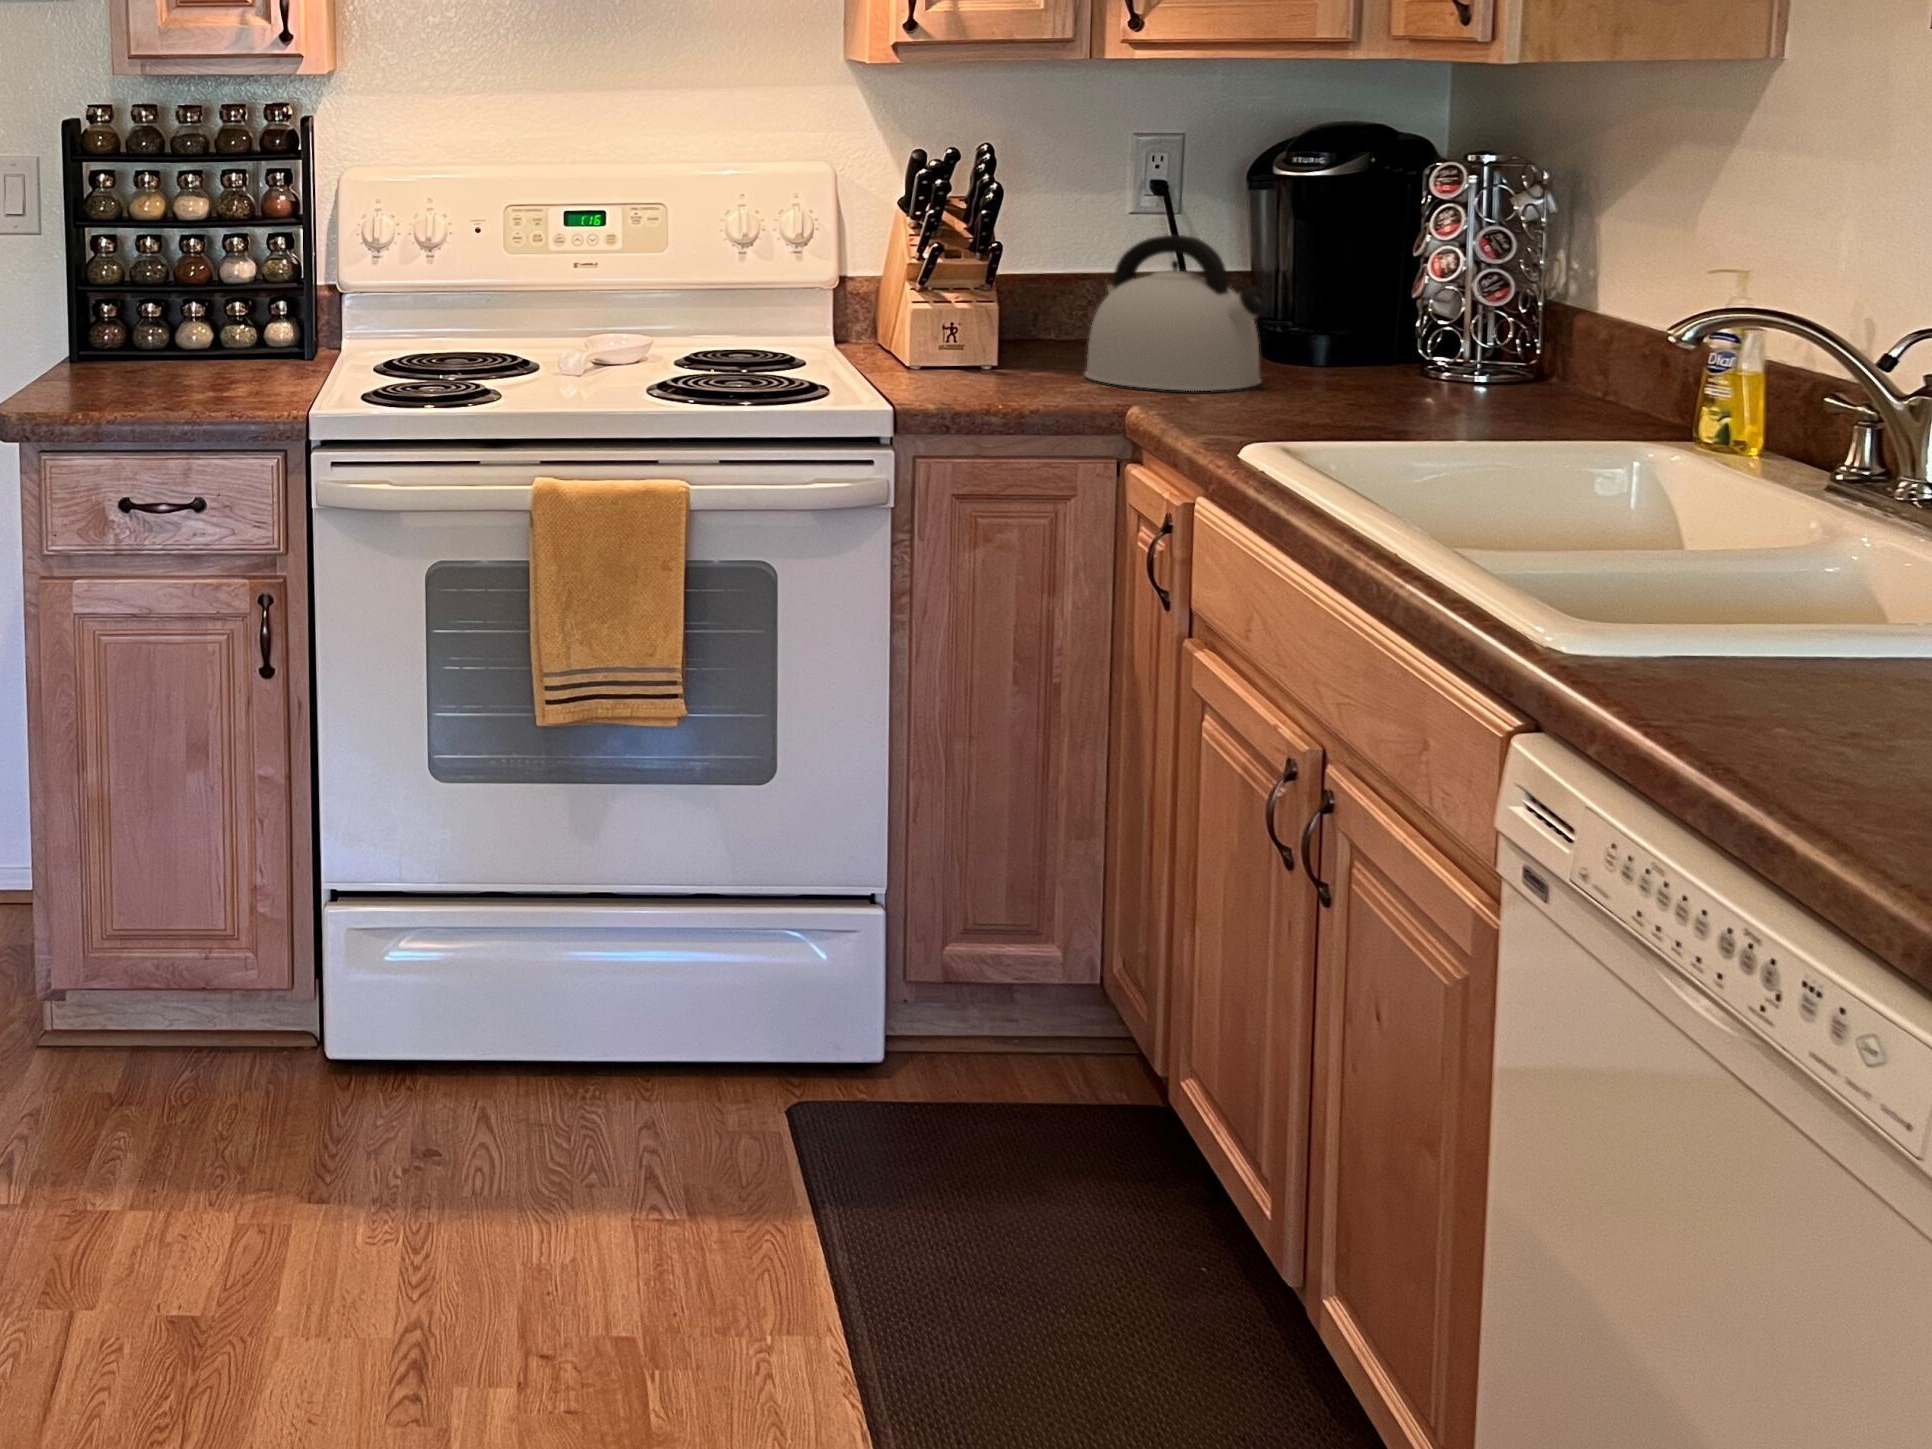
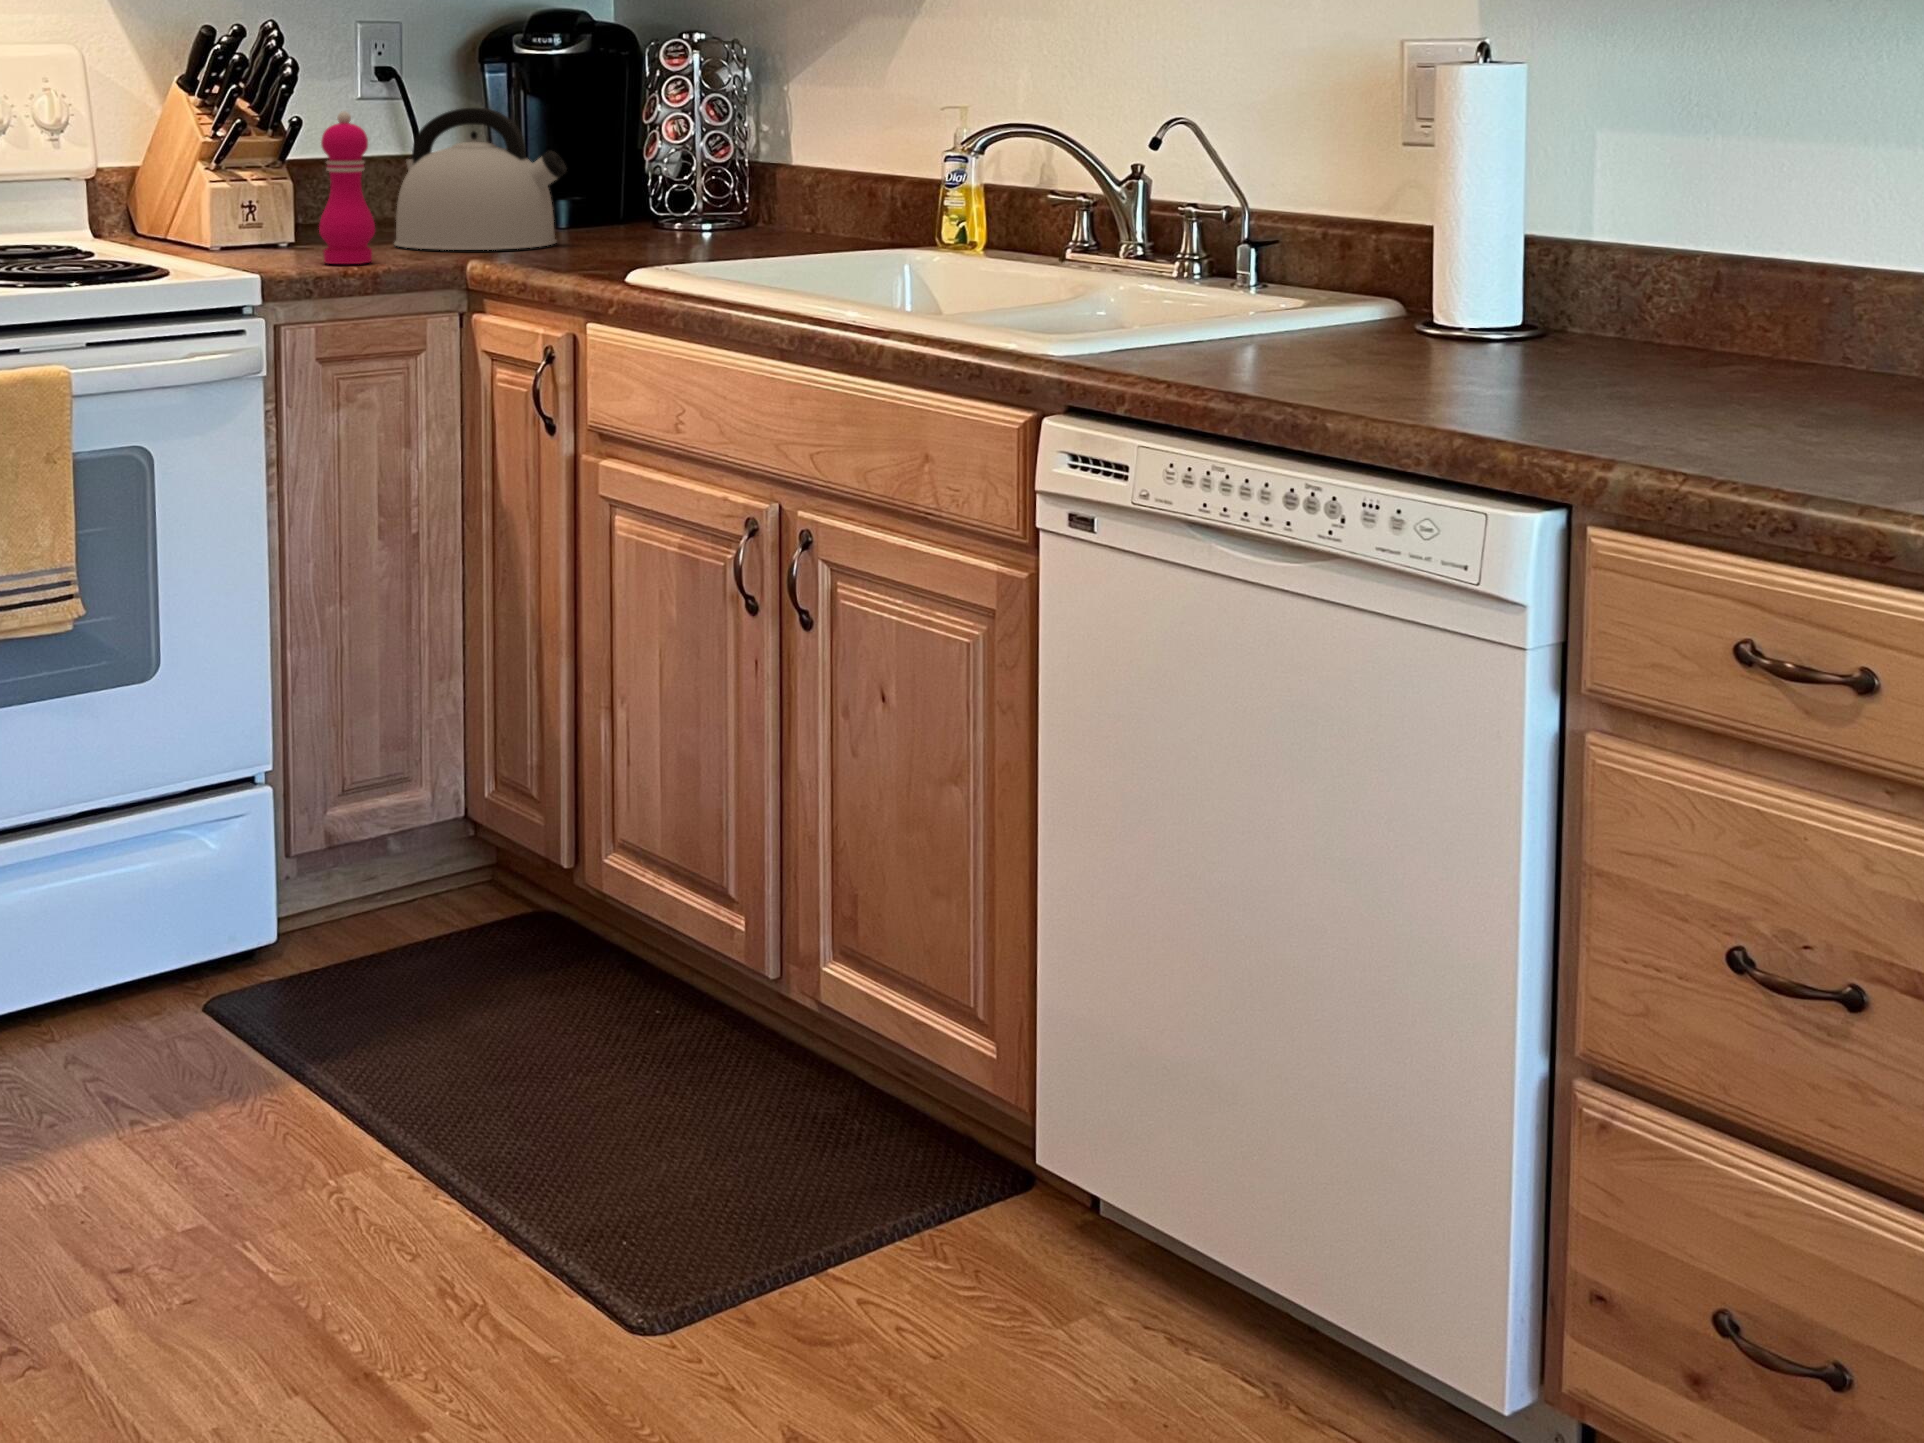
pepper mill: none [972,242,1029,399] -> present [319,111,375,264]

